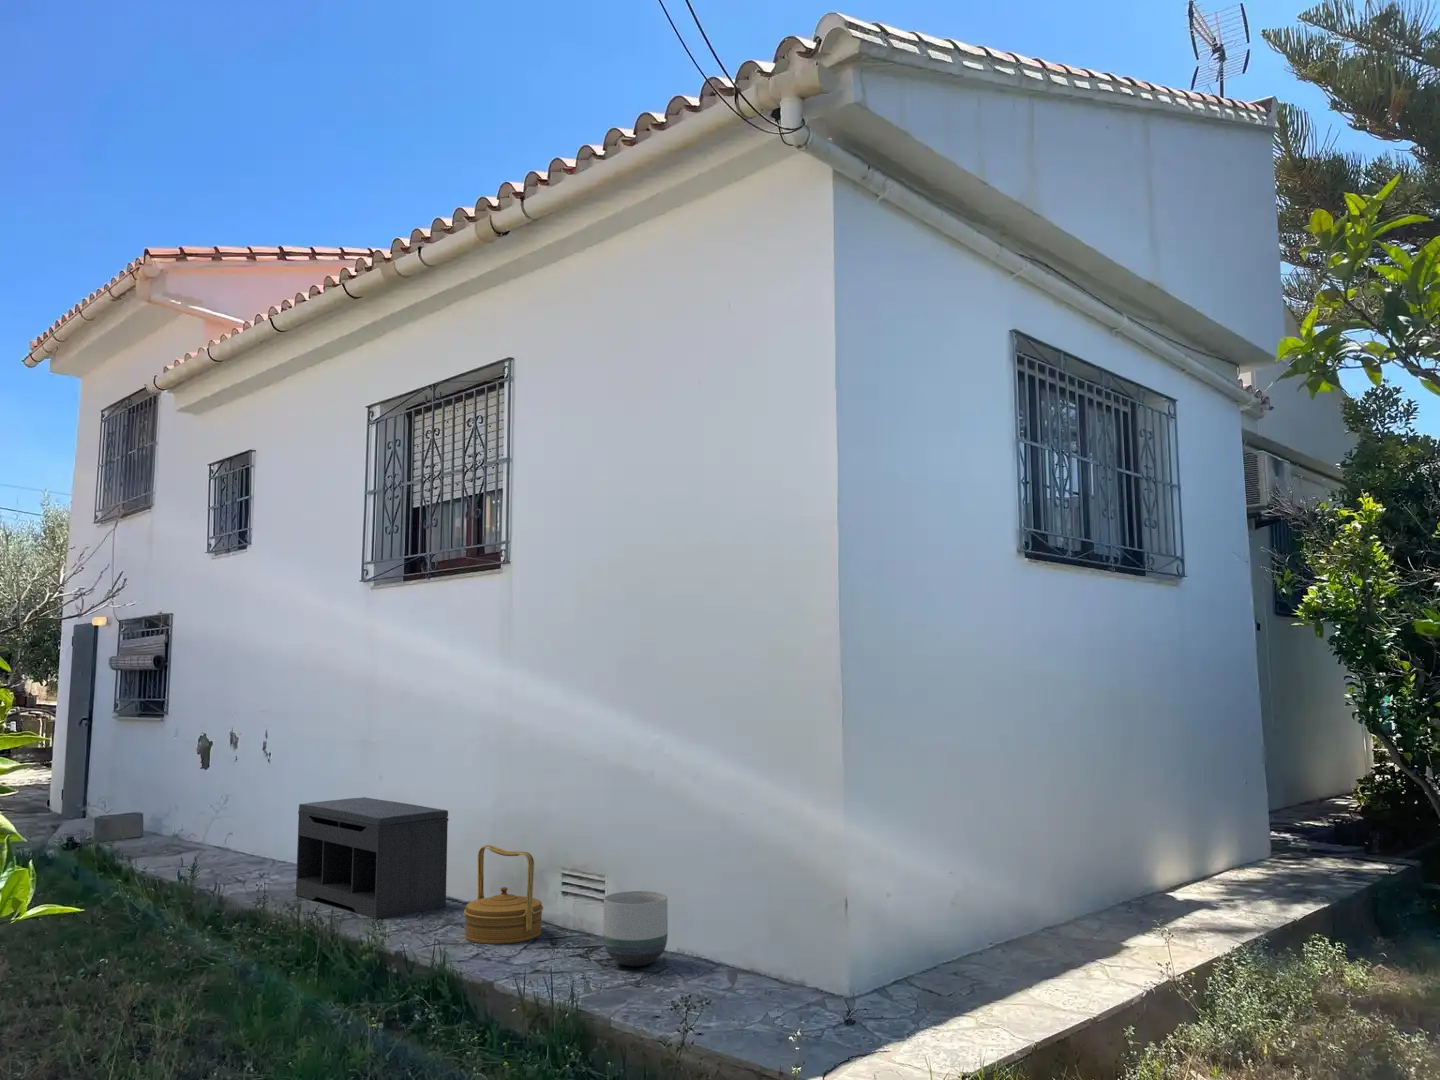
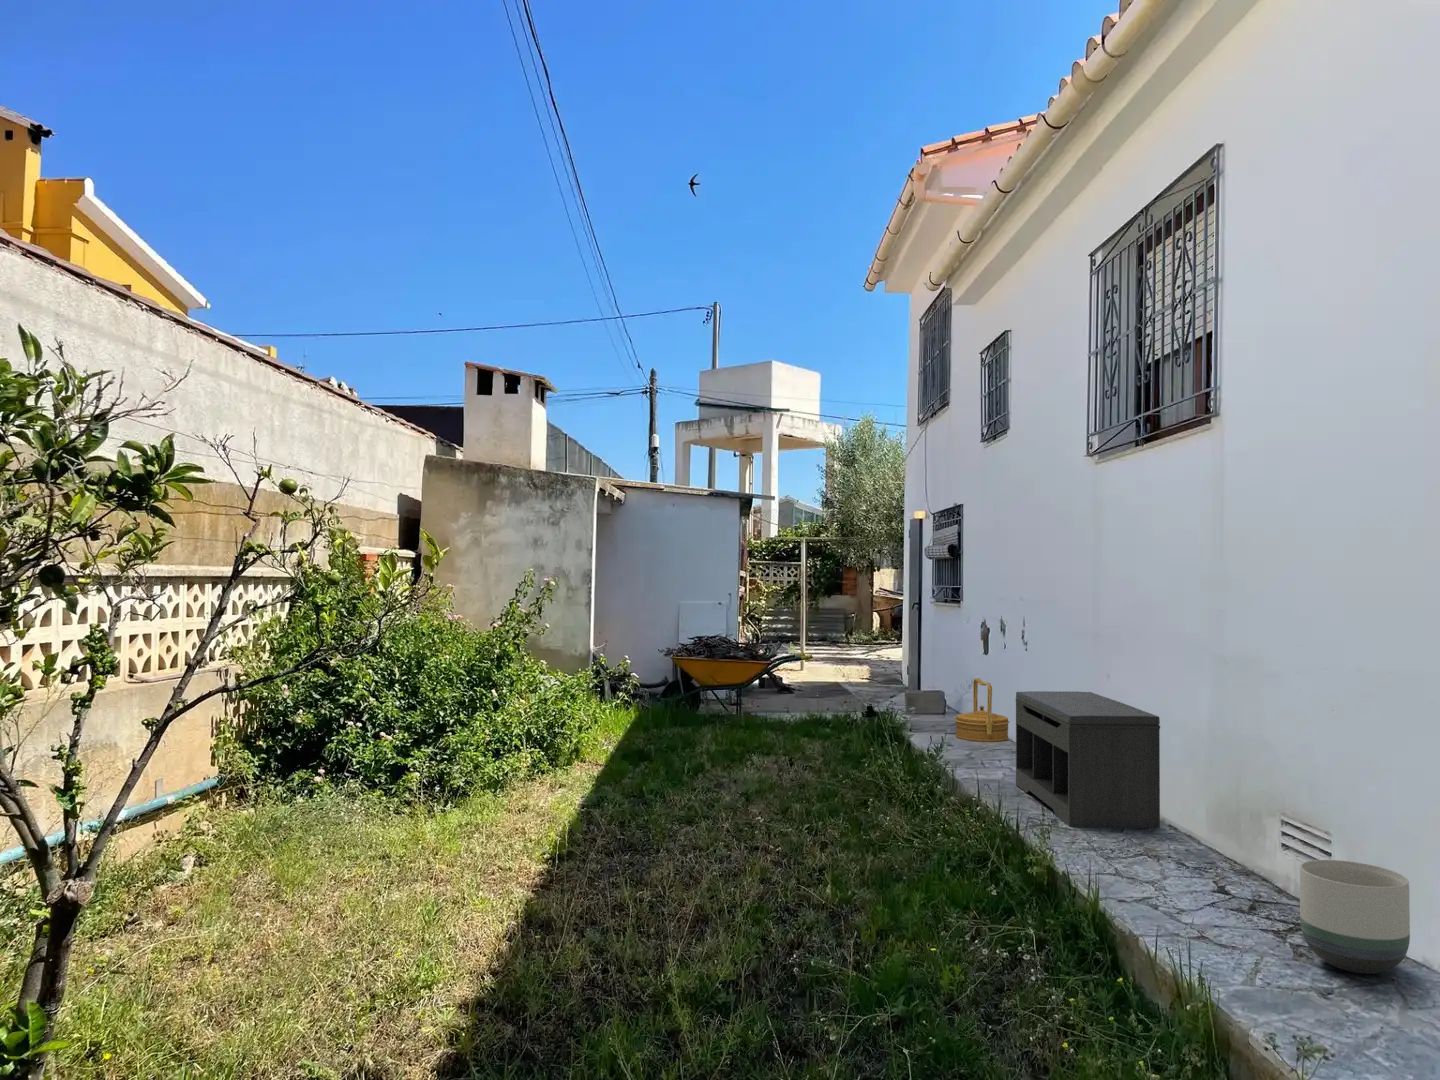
woven basket: present [464,845,543,944] -> present [955,678,1009,742]

